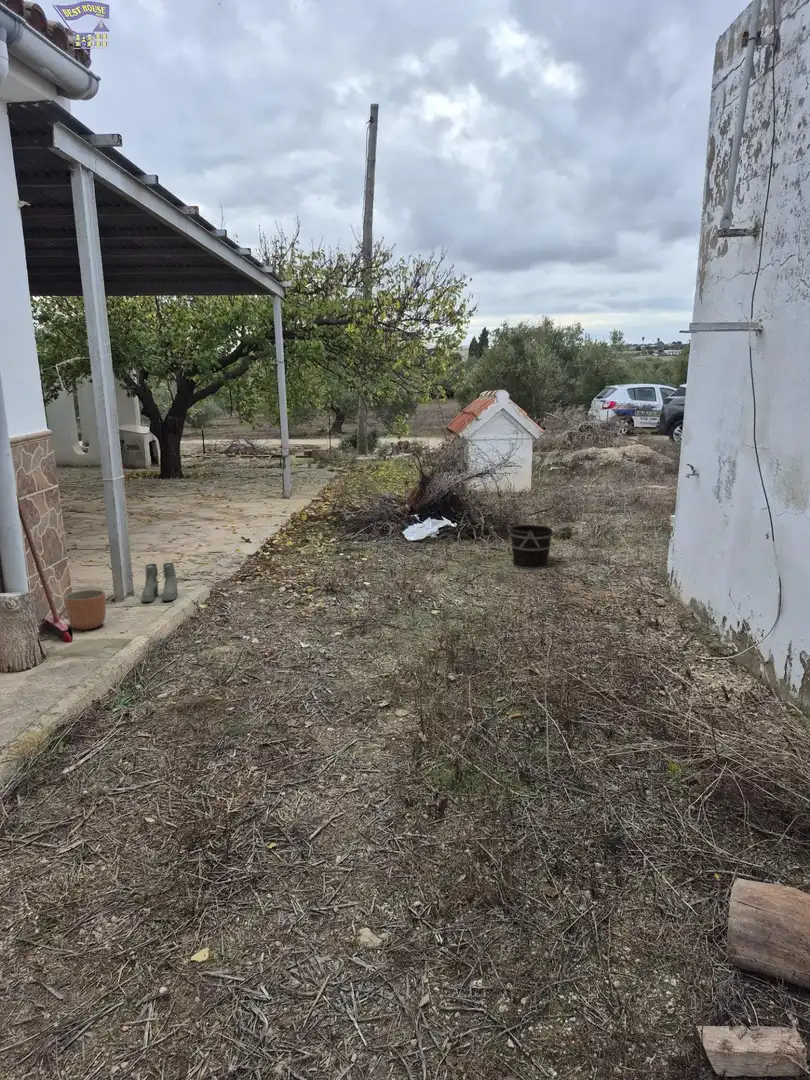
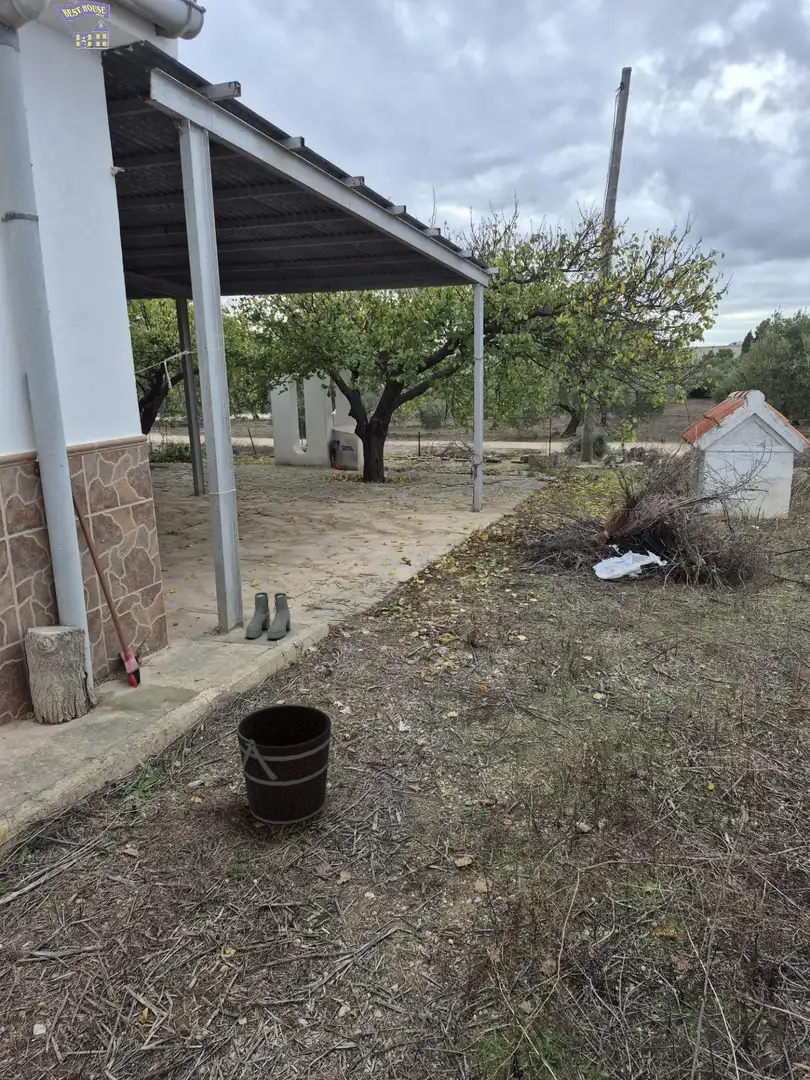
bucket: present [510,524,552,569] -> present [236,702,331,824]
planter: present [64,589,106,630] -> none [144,621,189,669]

